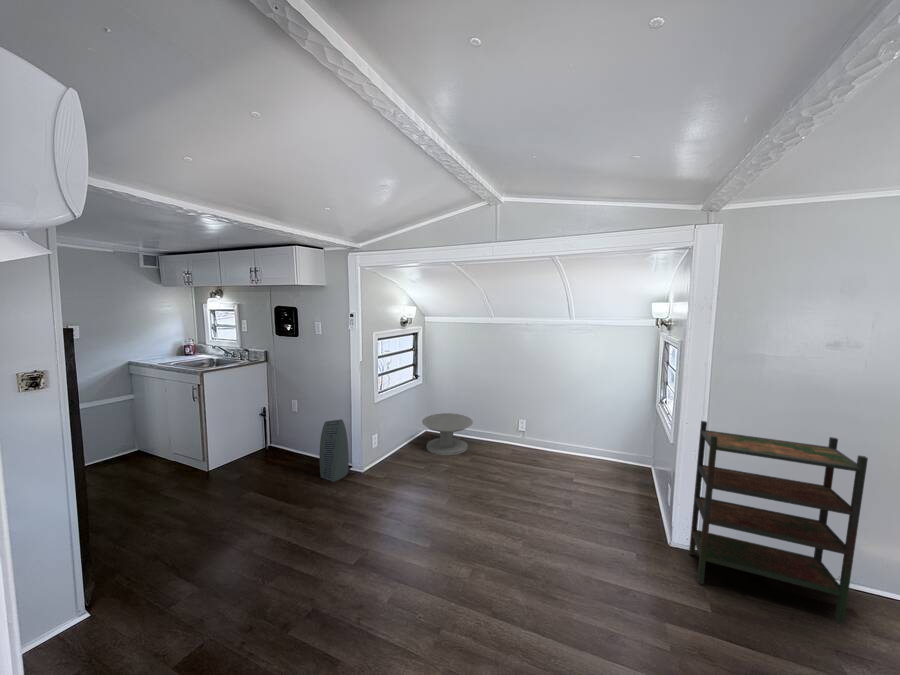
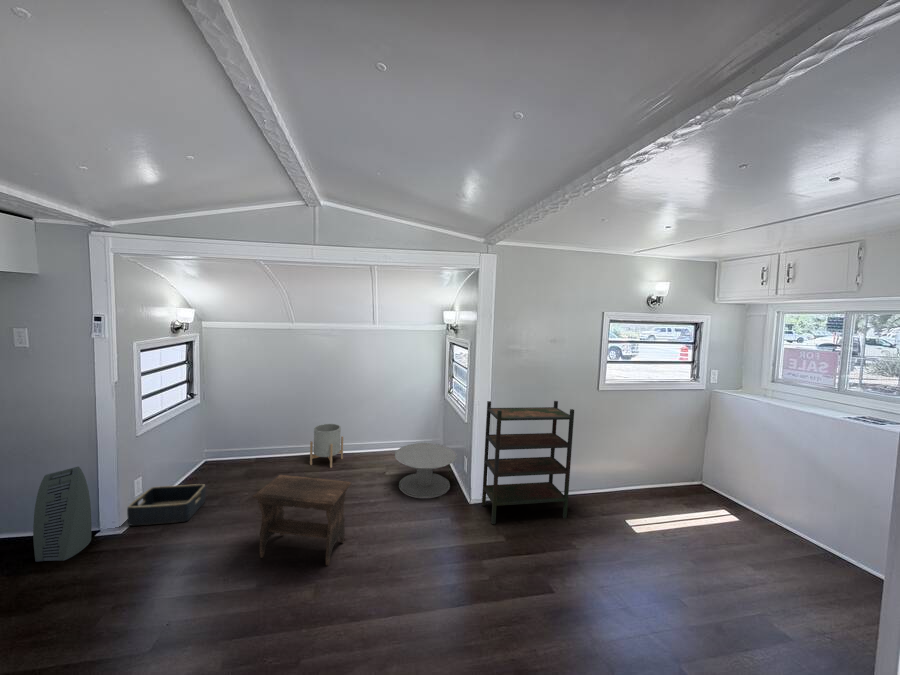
side table: present [422,413,473,455] -> present [395,443,457,498]
planter: none [502,417,534,461] -> present [310,424,343,468]
basket: none [368,444,417,477] -> present [127,484,206,526]
footstool: none [436,456,521,555] -> present [253,475,351,566]

